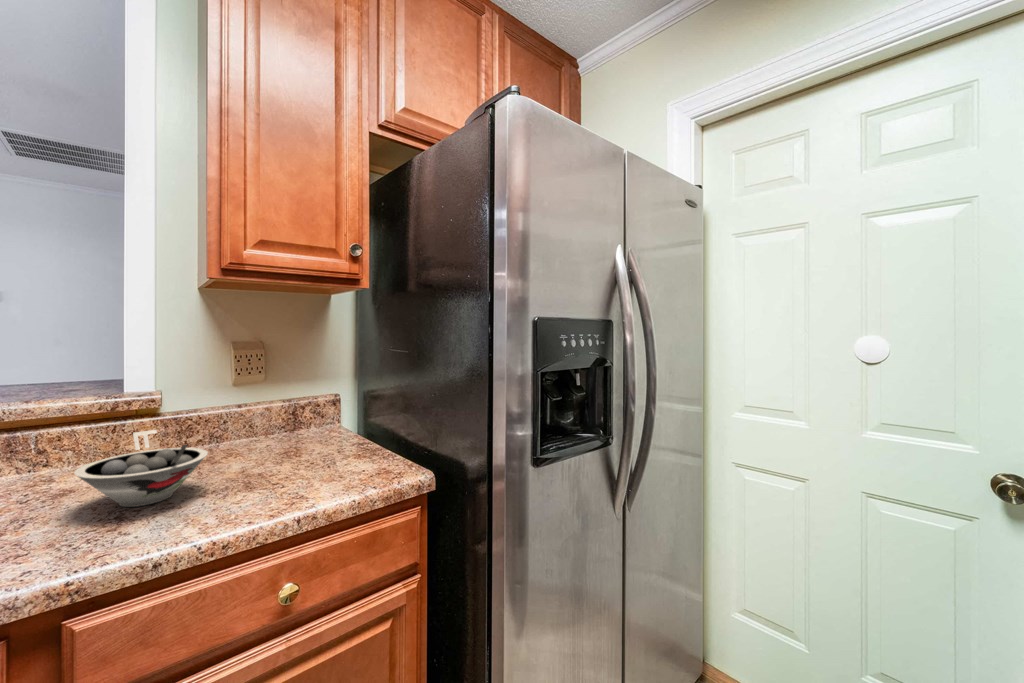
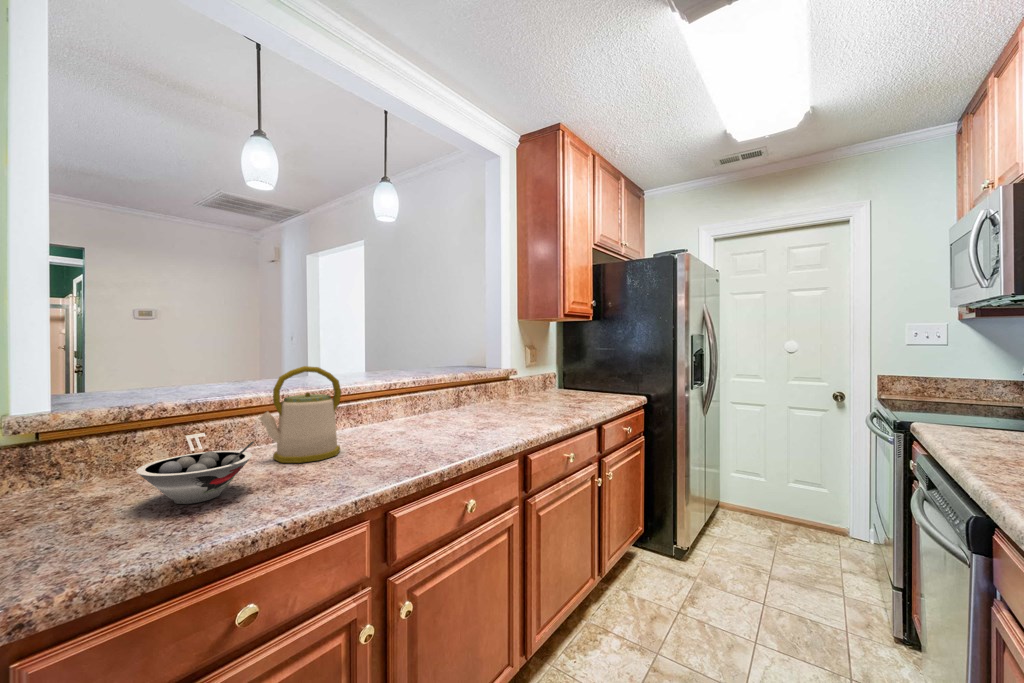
kettle: none [242,357,330,461] -> present [259,366,341,463]

